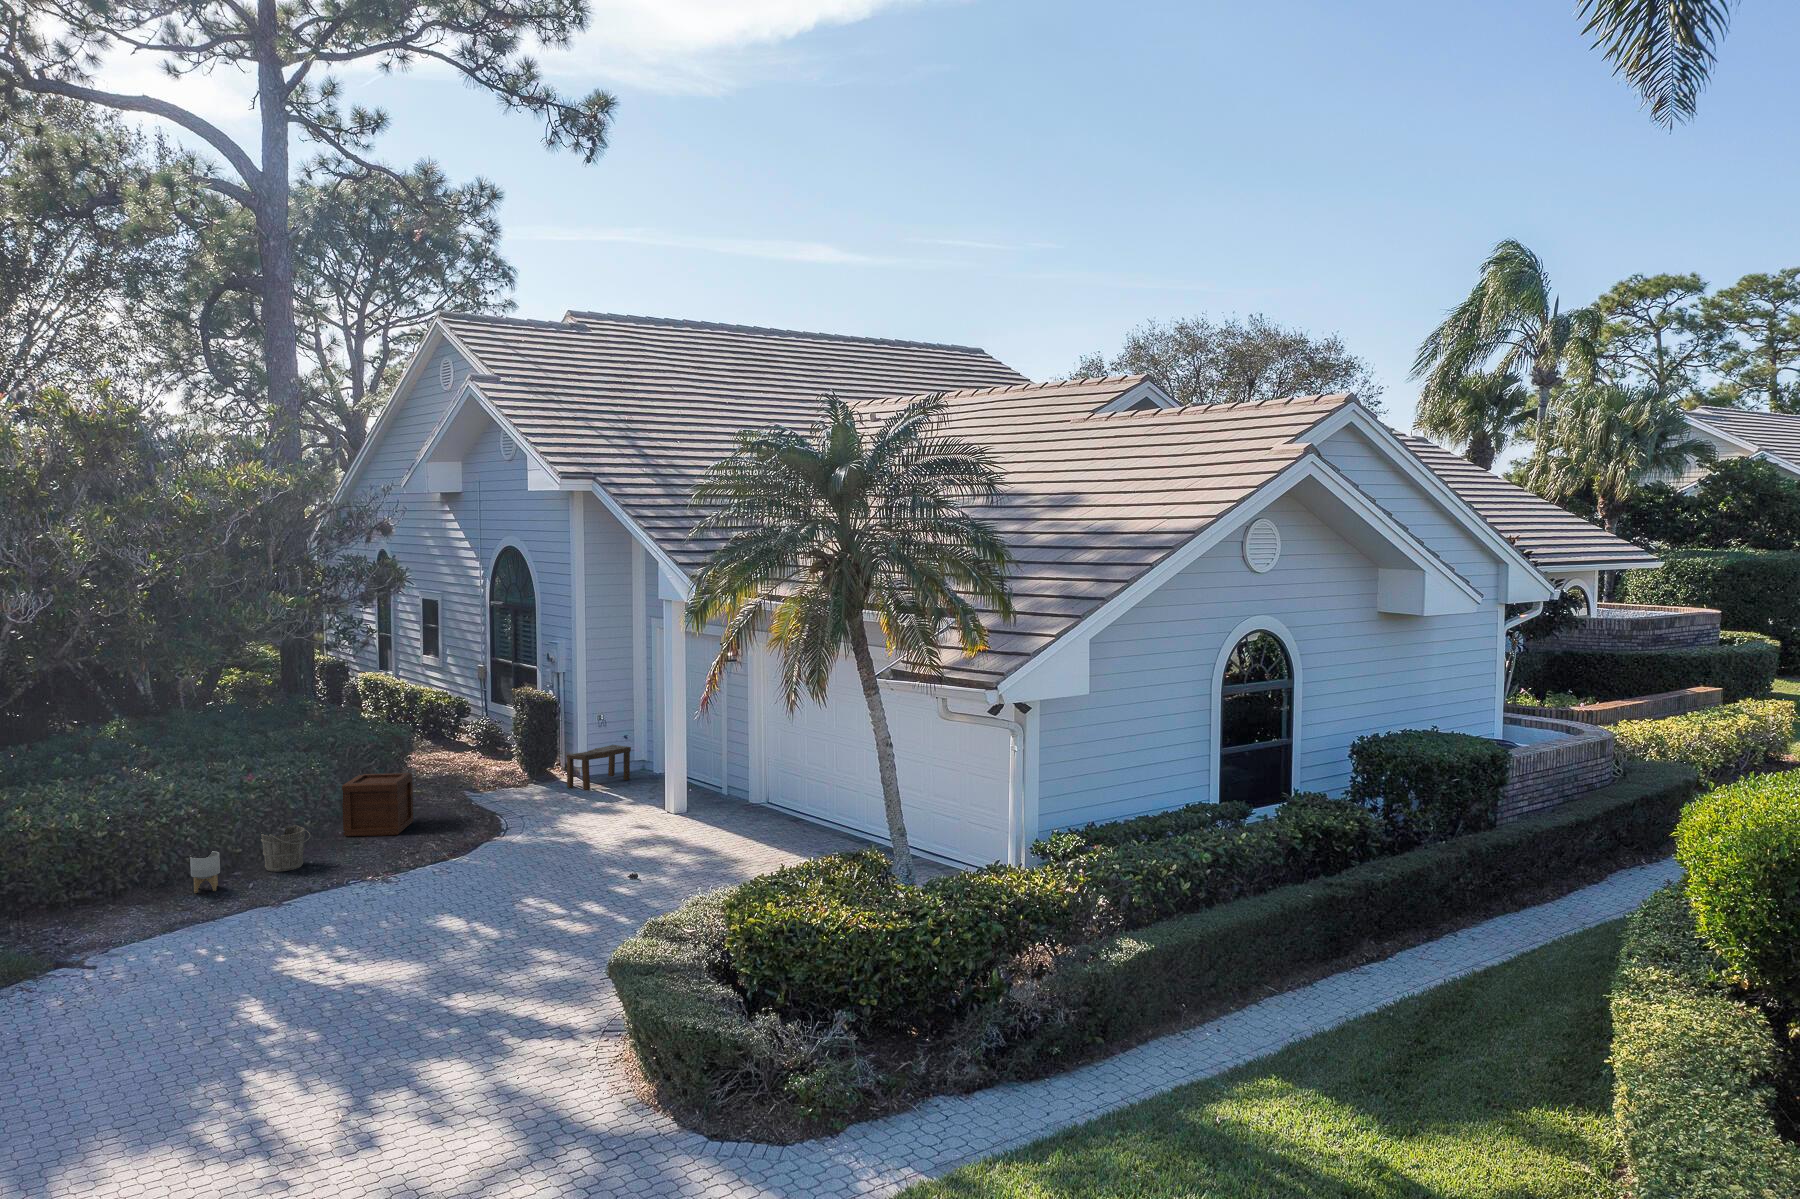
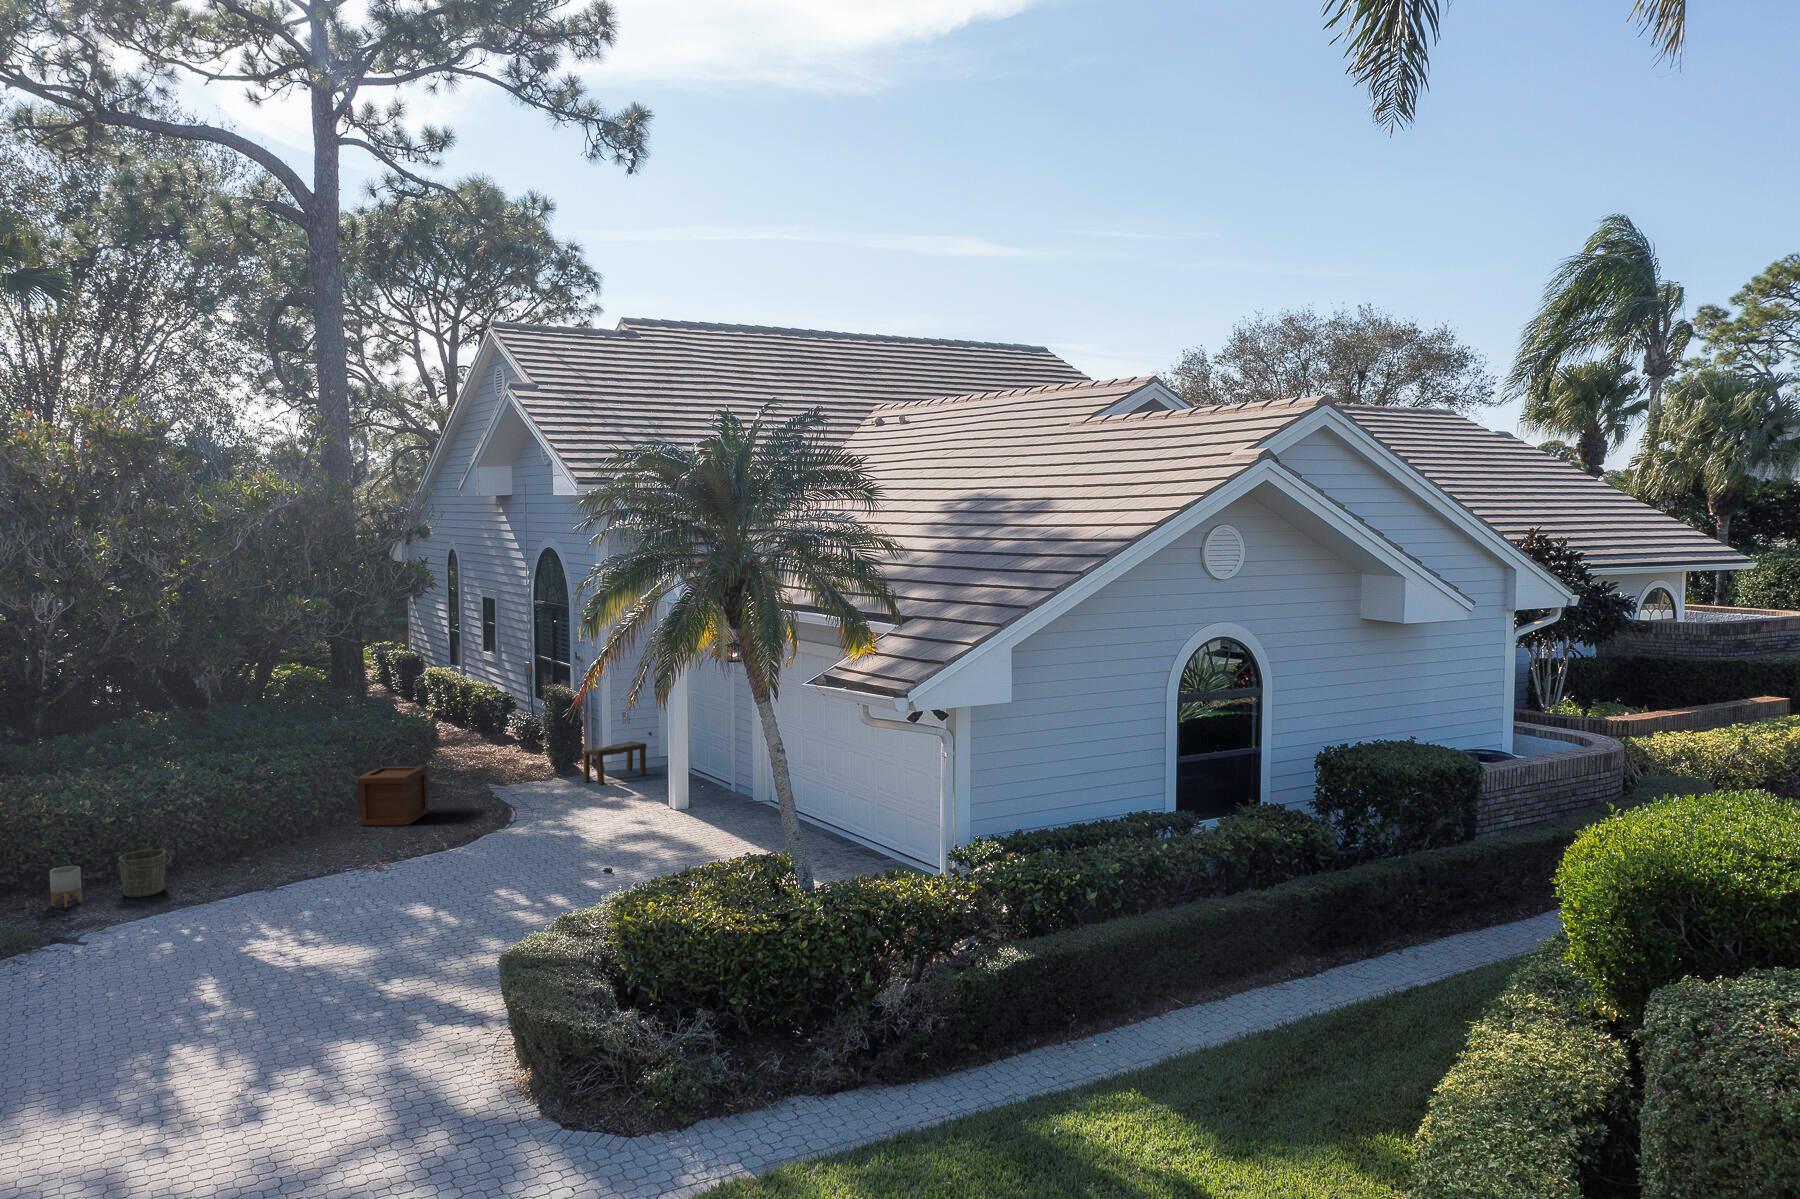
bucket: present [261,825,311,872] -> present [118,848,171,897]
planter: present [190,851,220,893] -> present [50,866,82,908]

